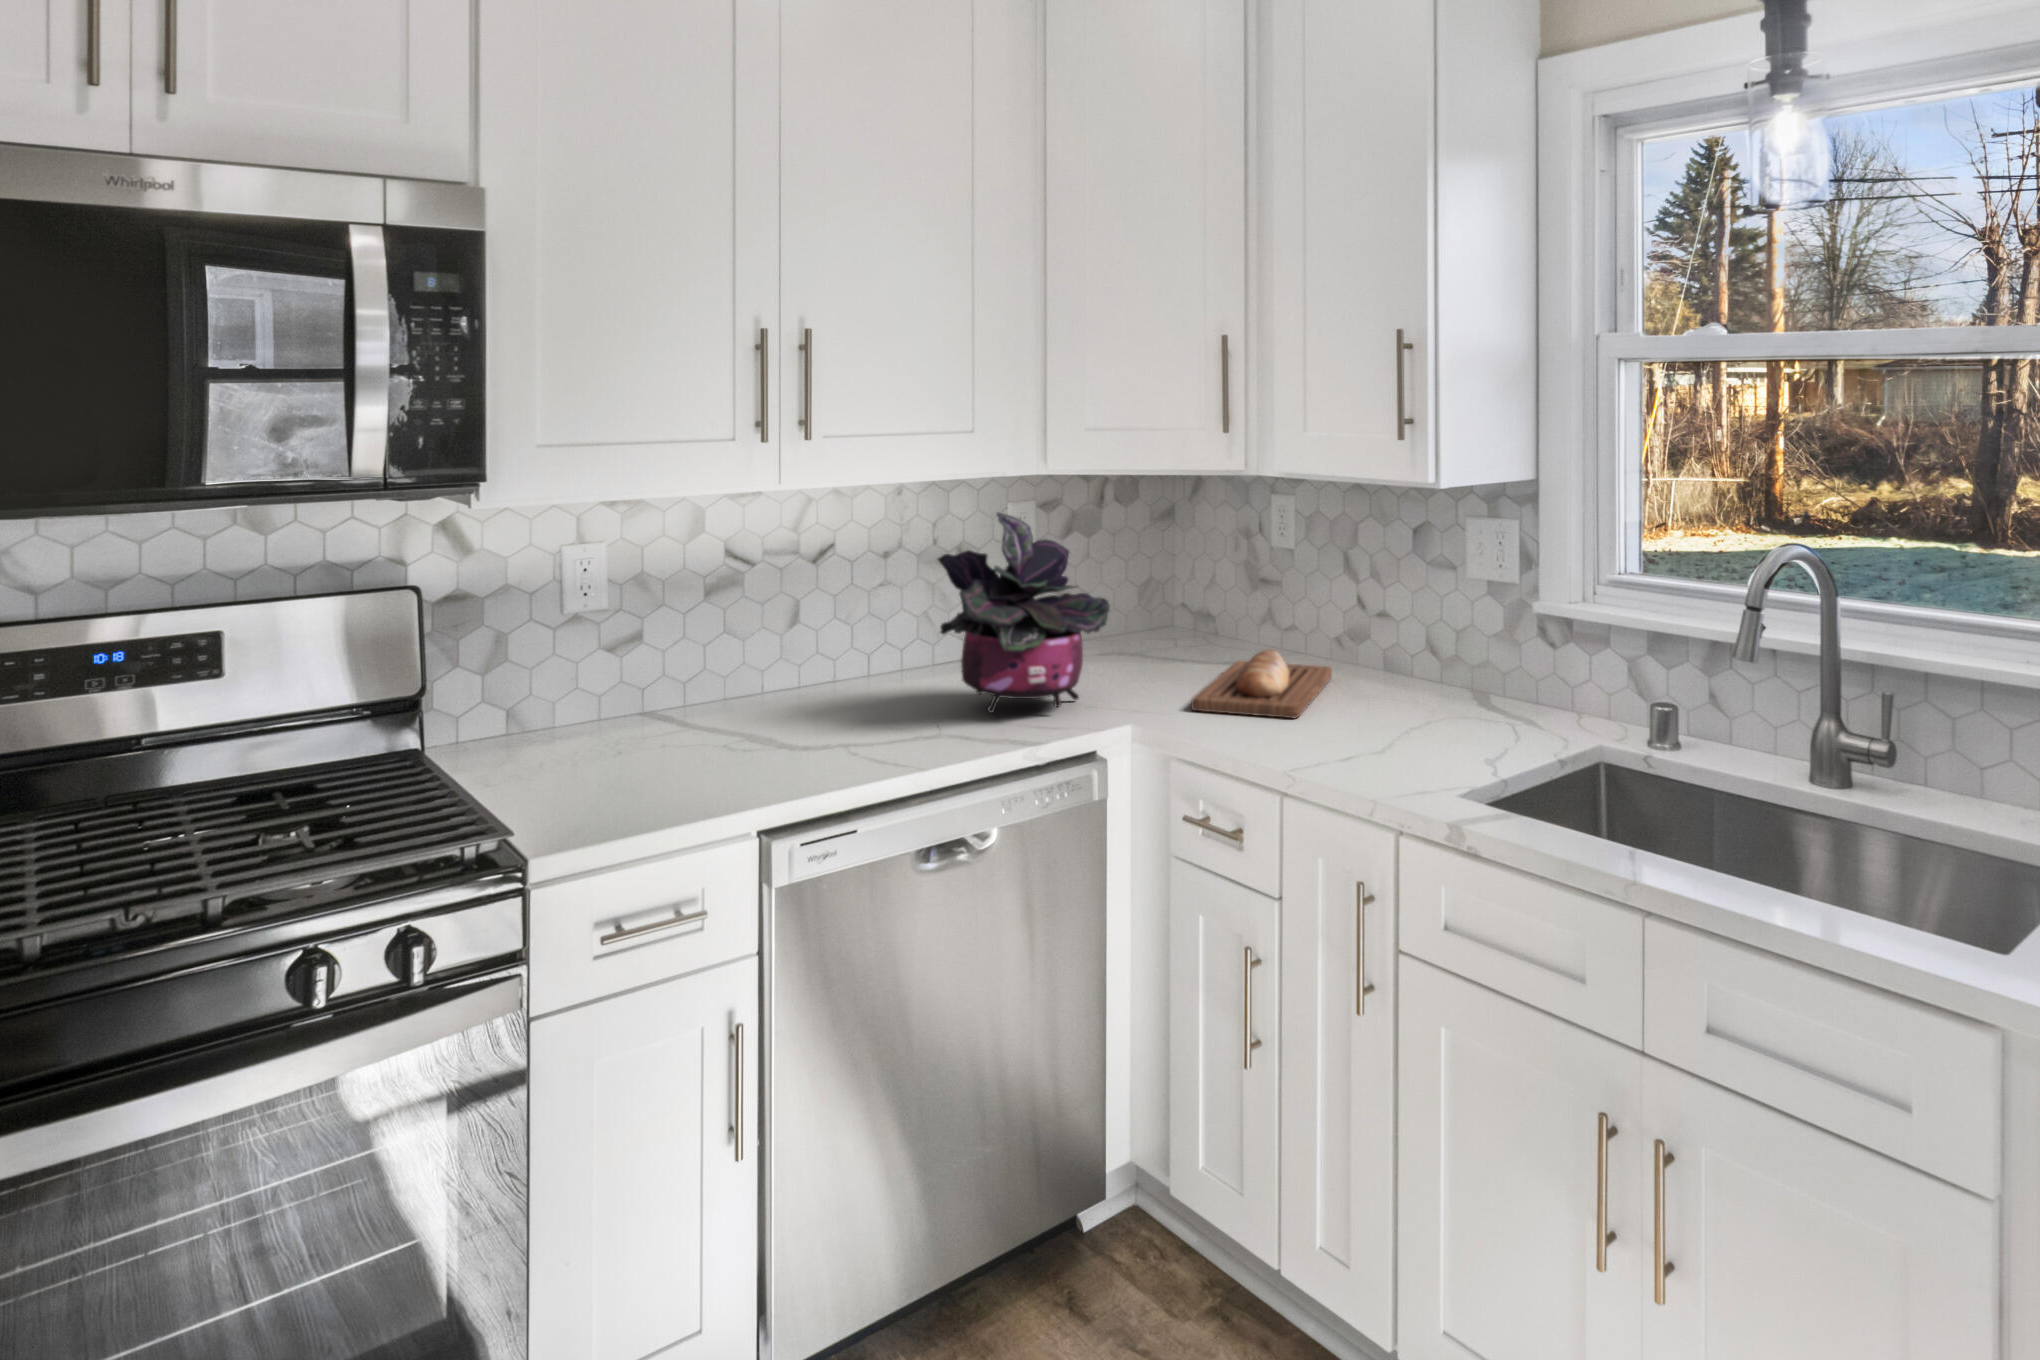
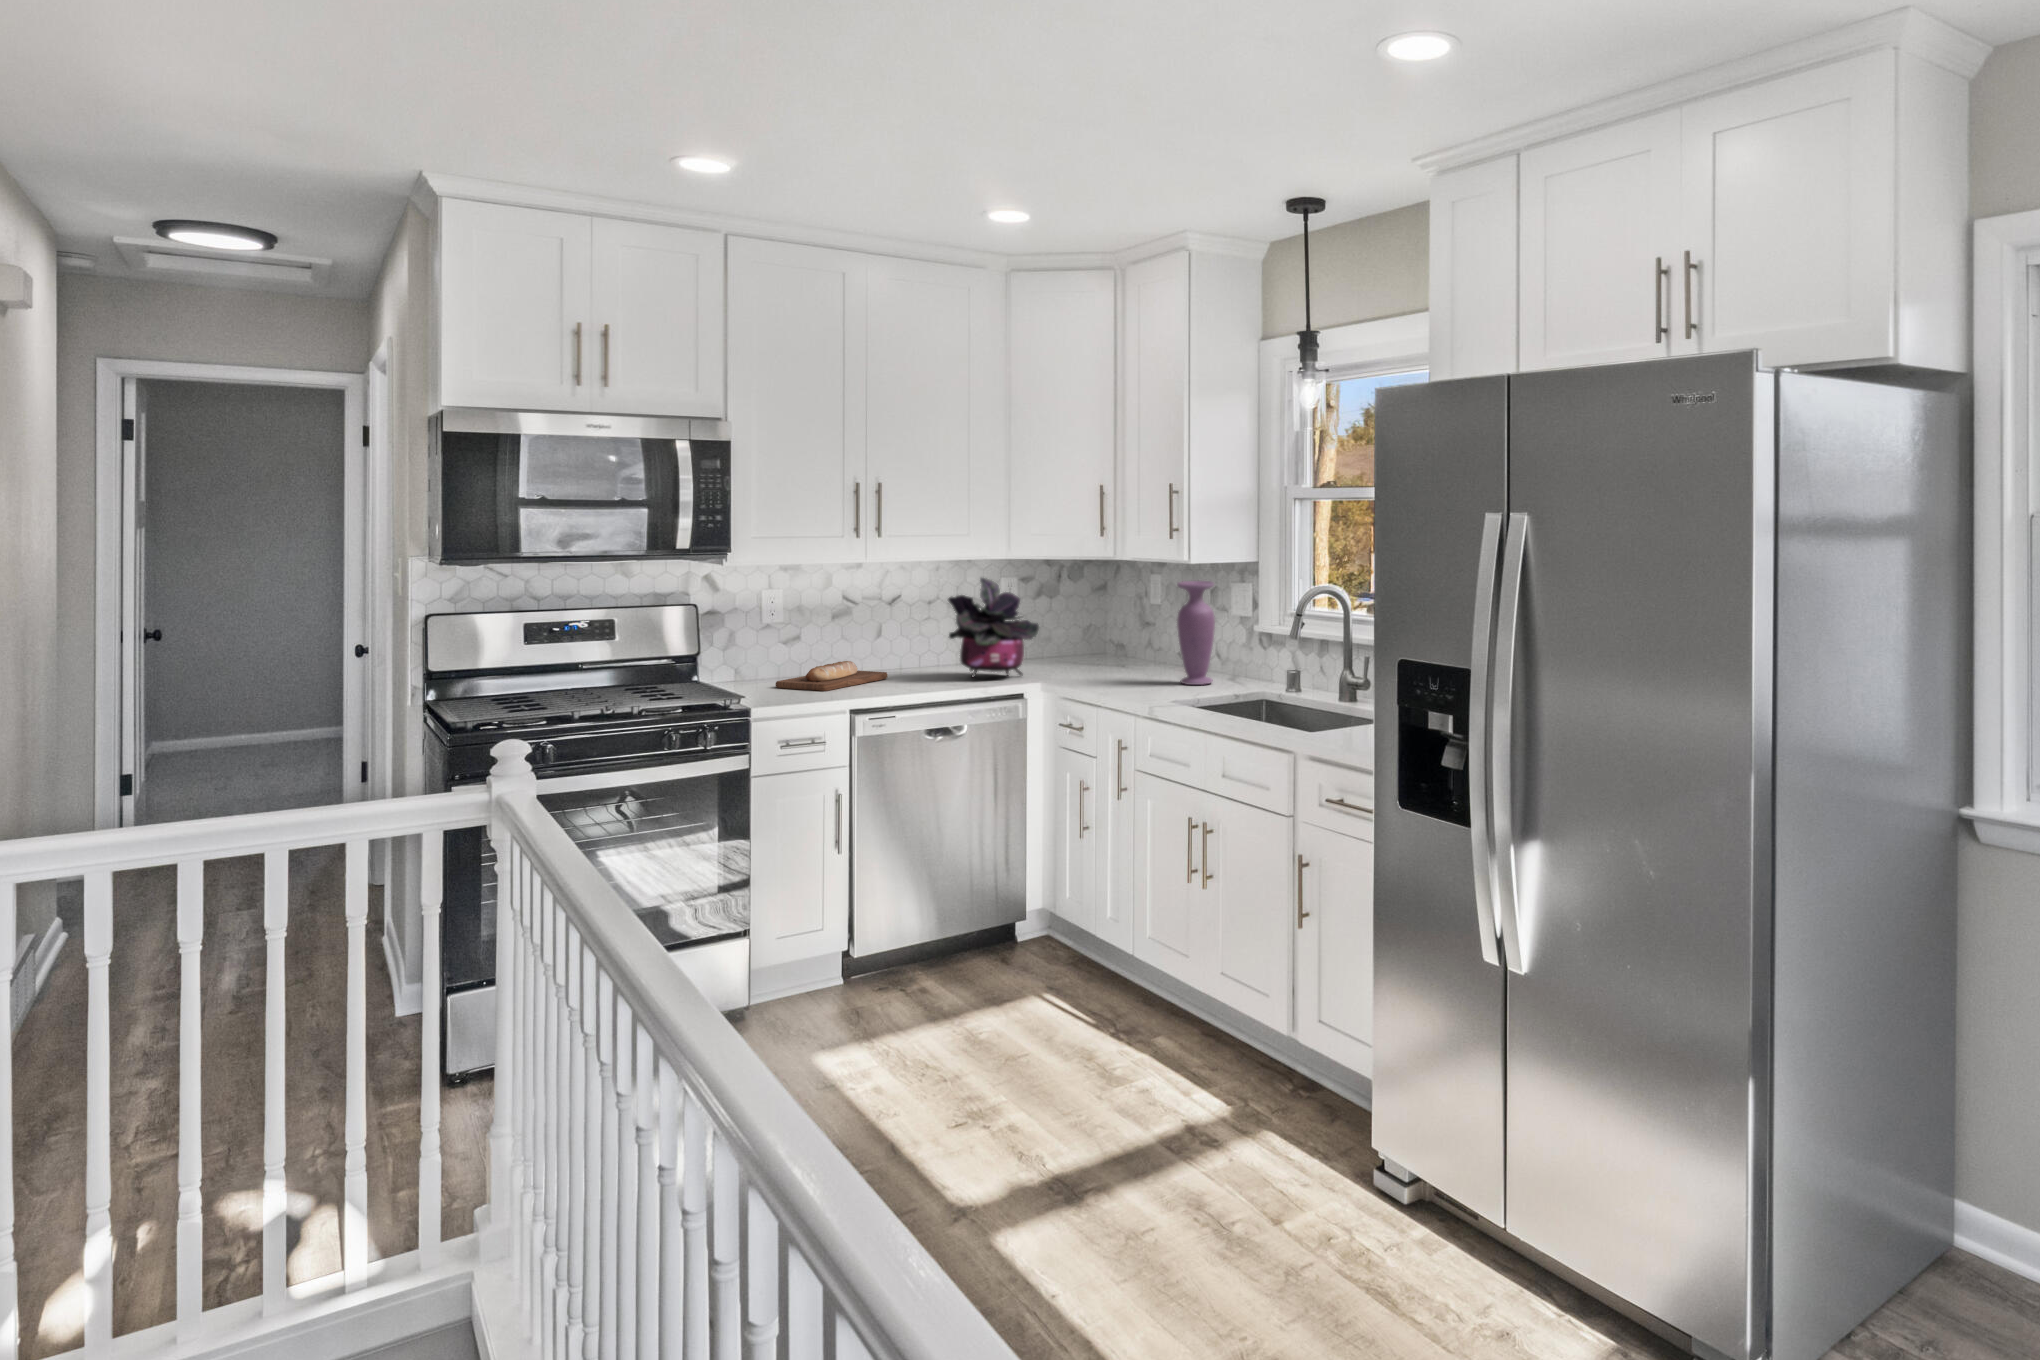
vase: none [1390,517,1463,723] -> present [1177,581,1215,685]
bread loaf: present [1191,649,1332,718] -> present [776,661,888,691]

